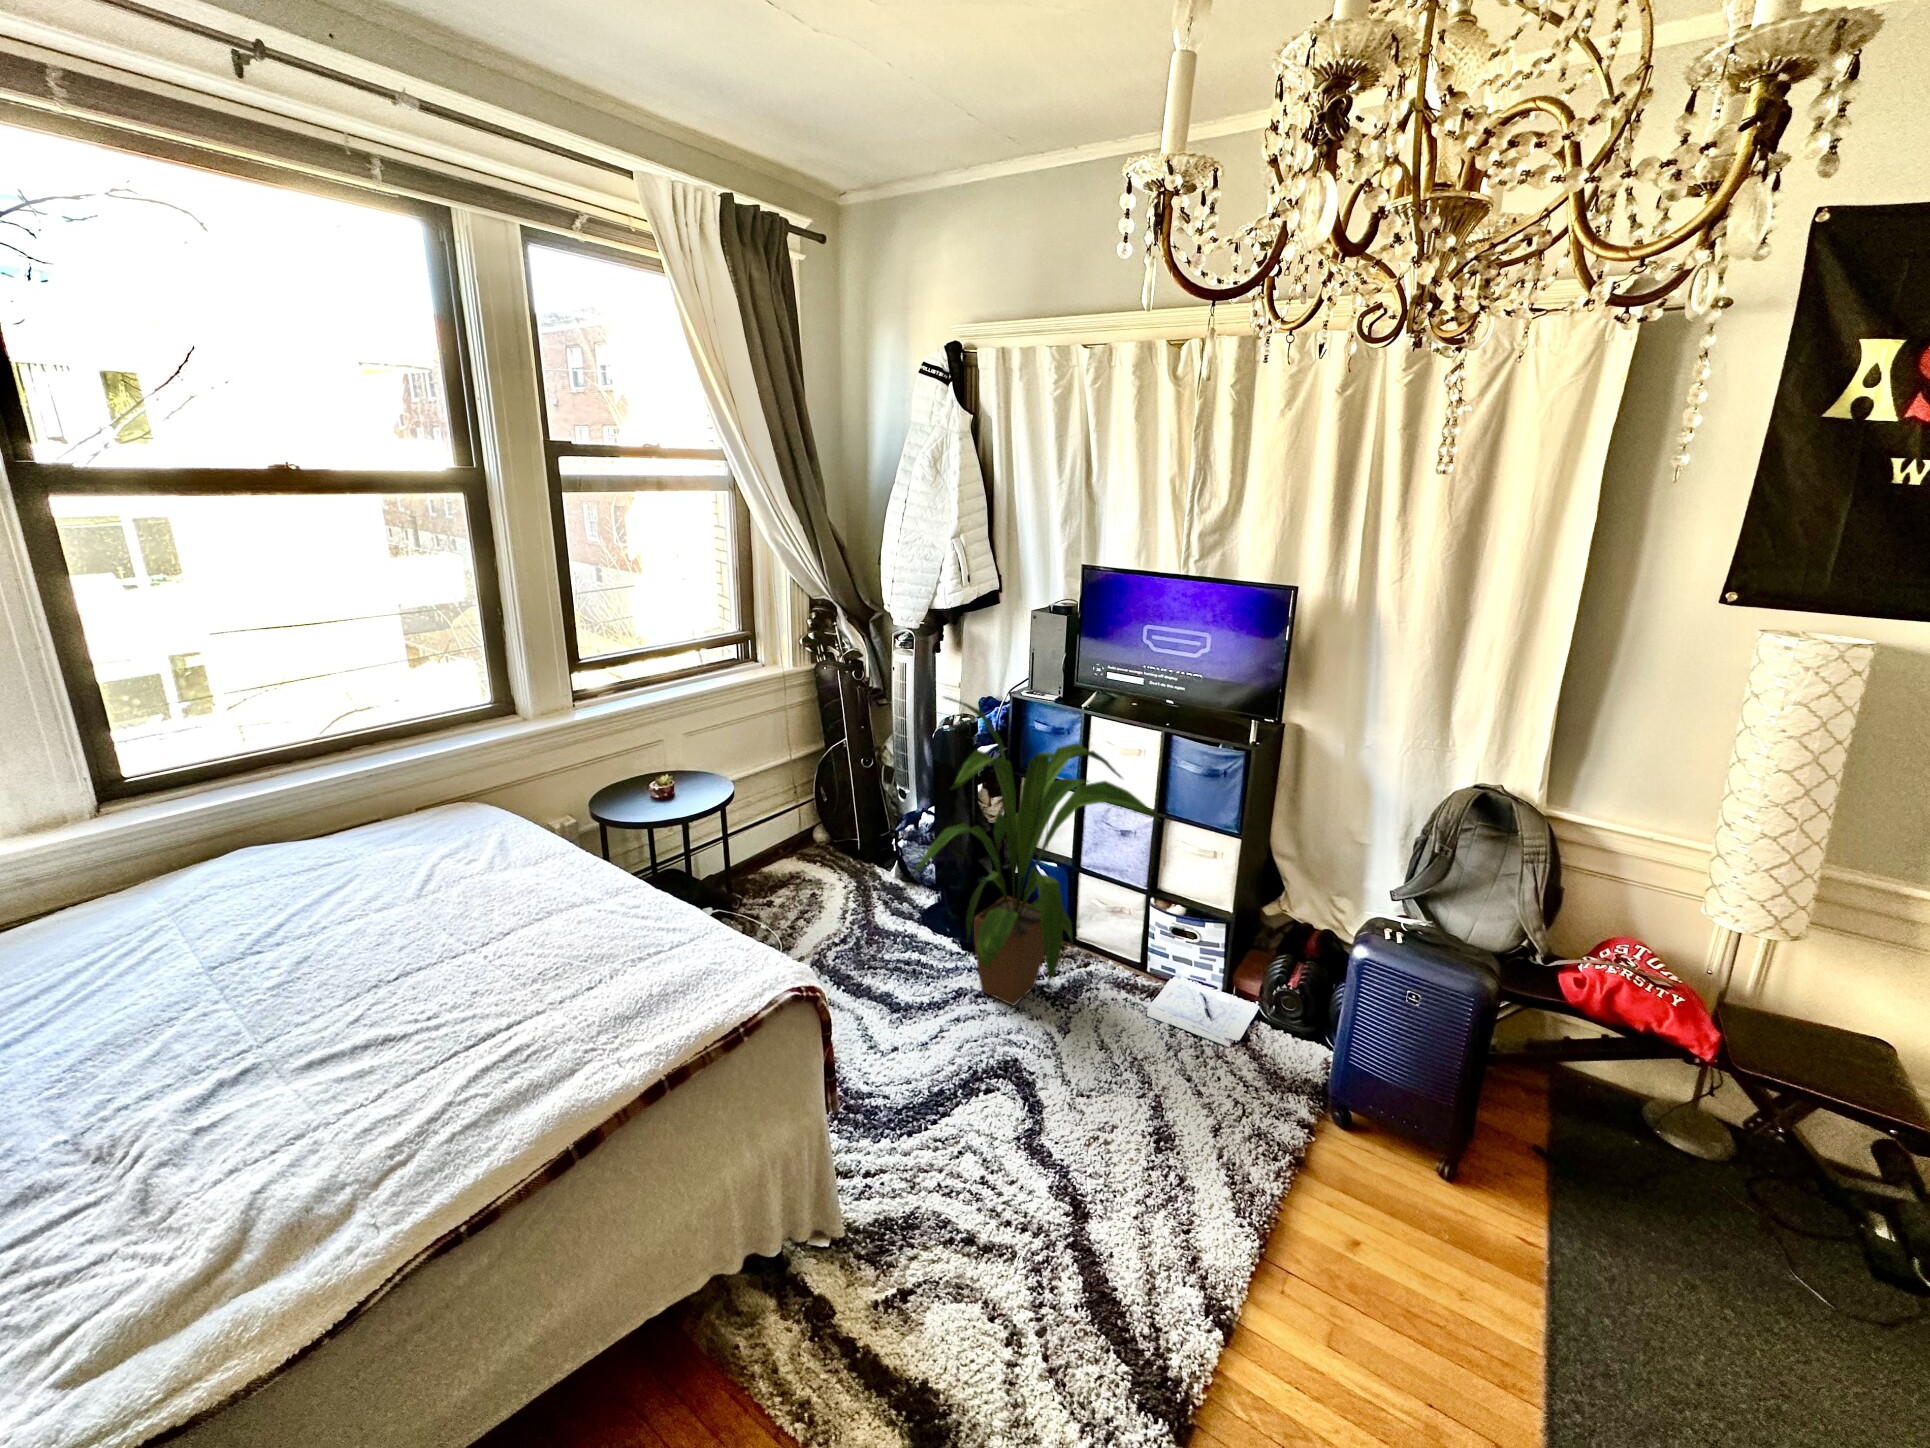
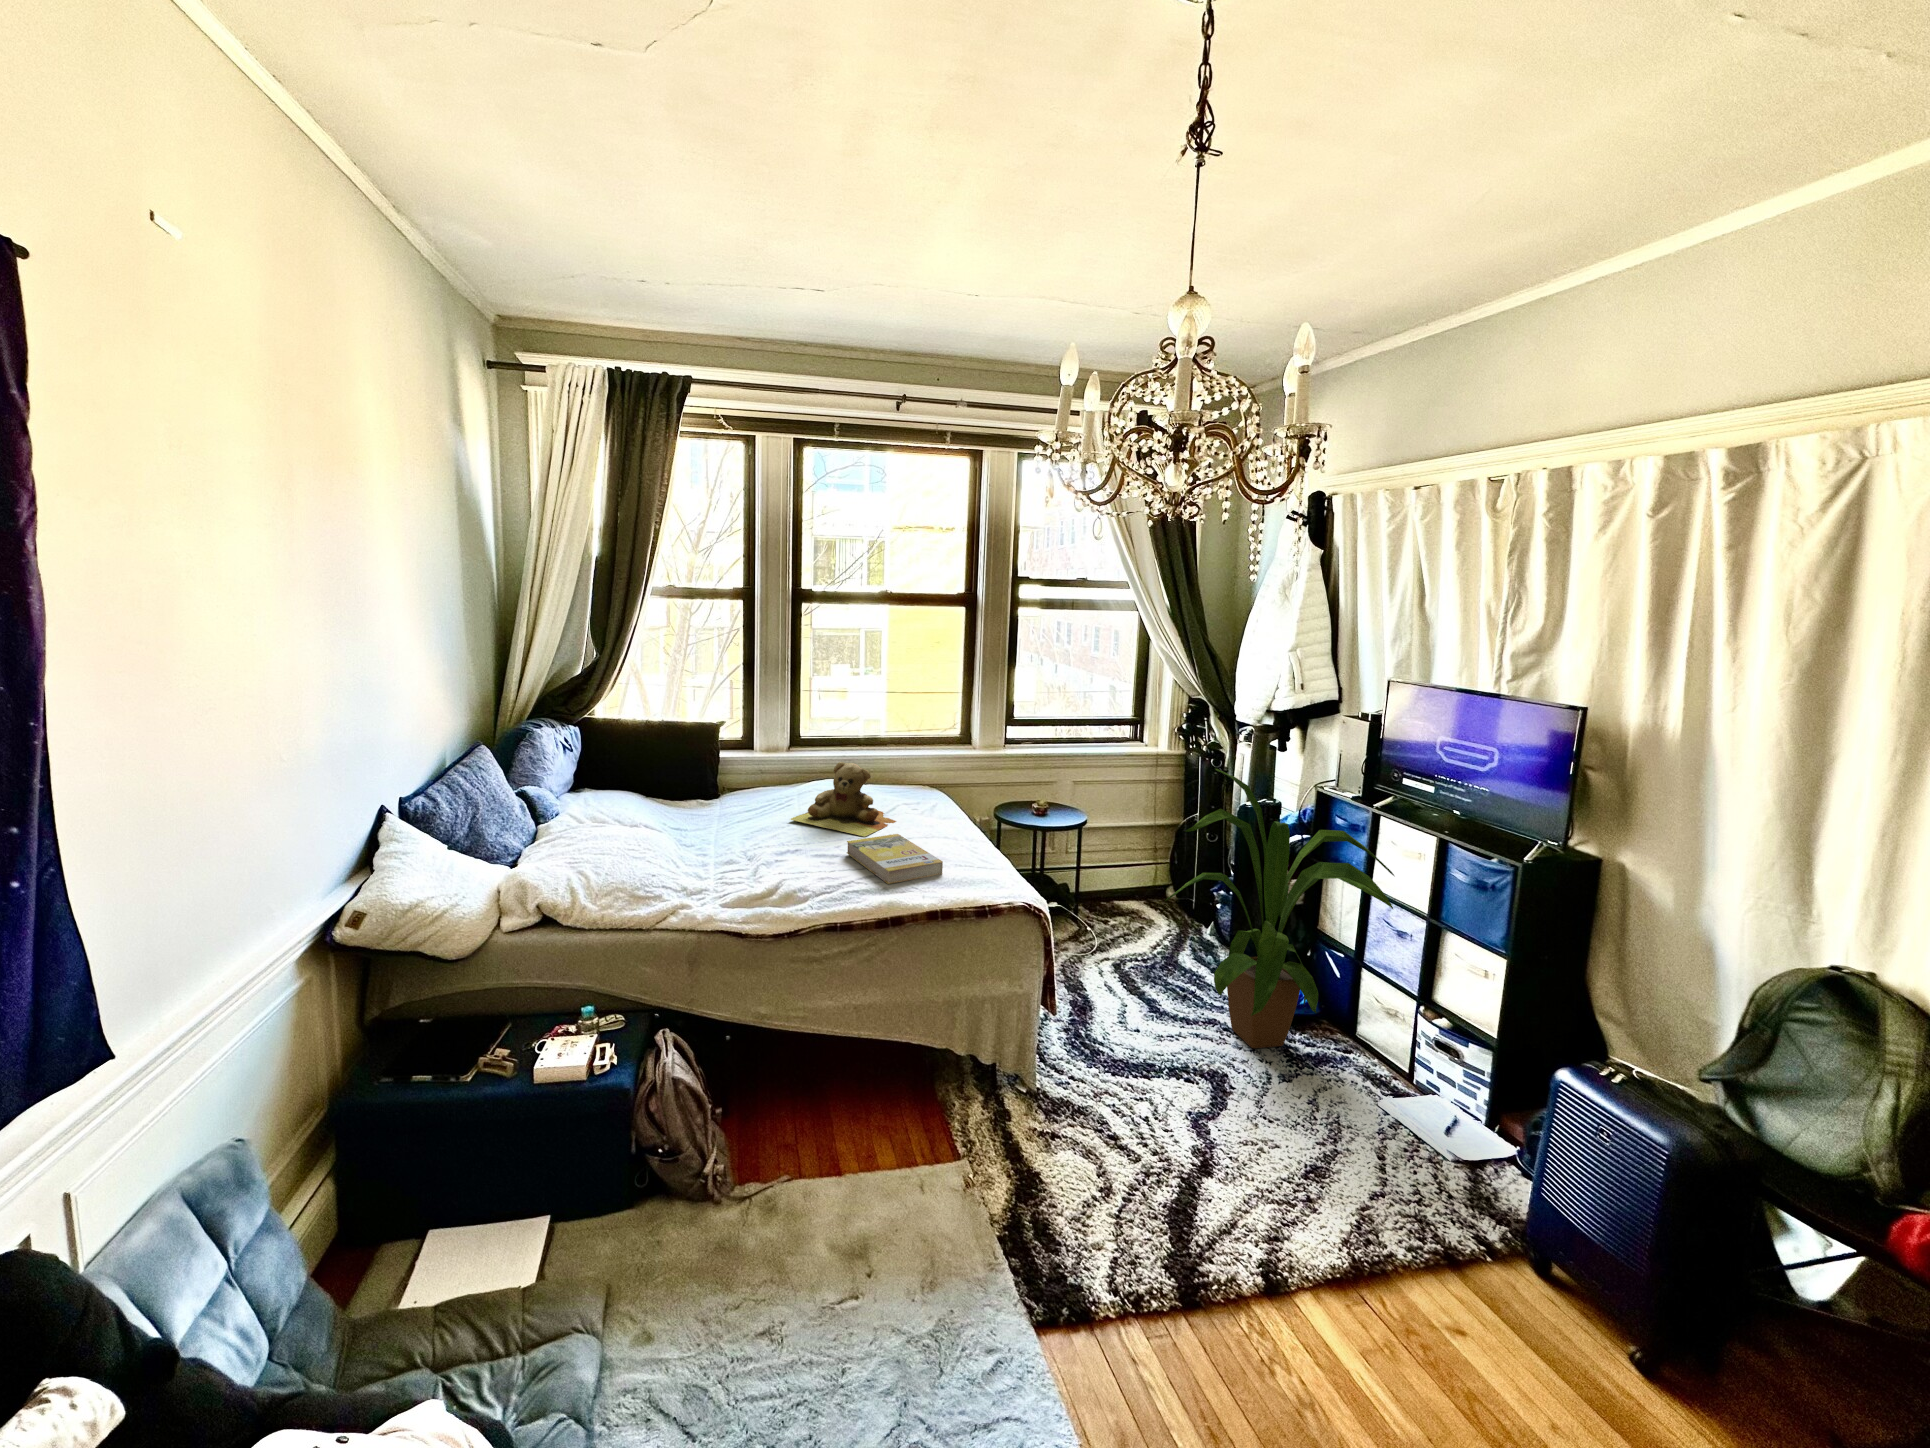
teddy bear: none [146,810,467,981] -> present [791,762,896,837]
book: none [378,933,637,1066] -> present [847,834,943,884]

